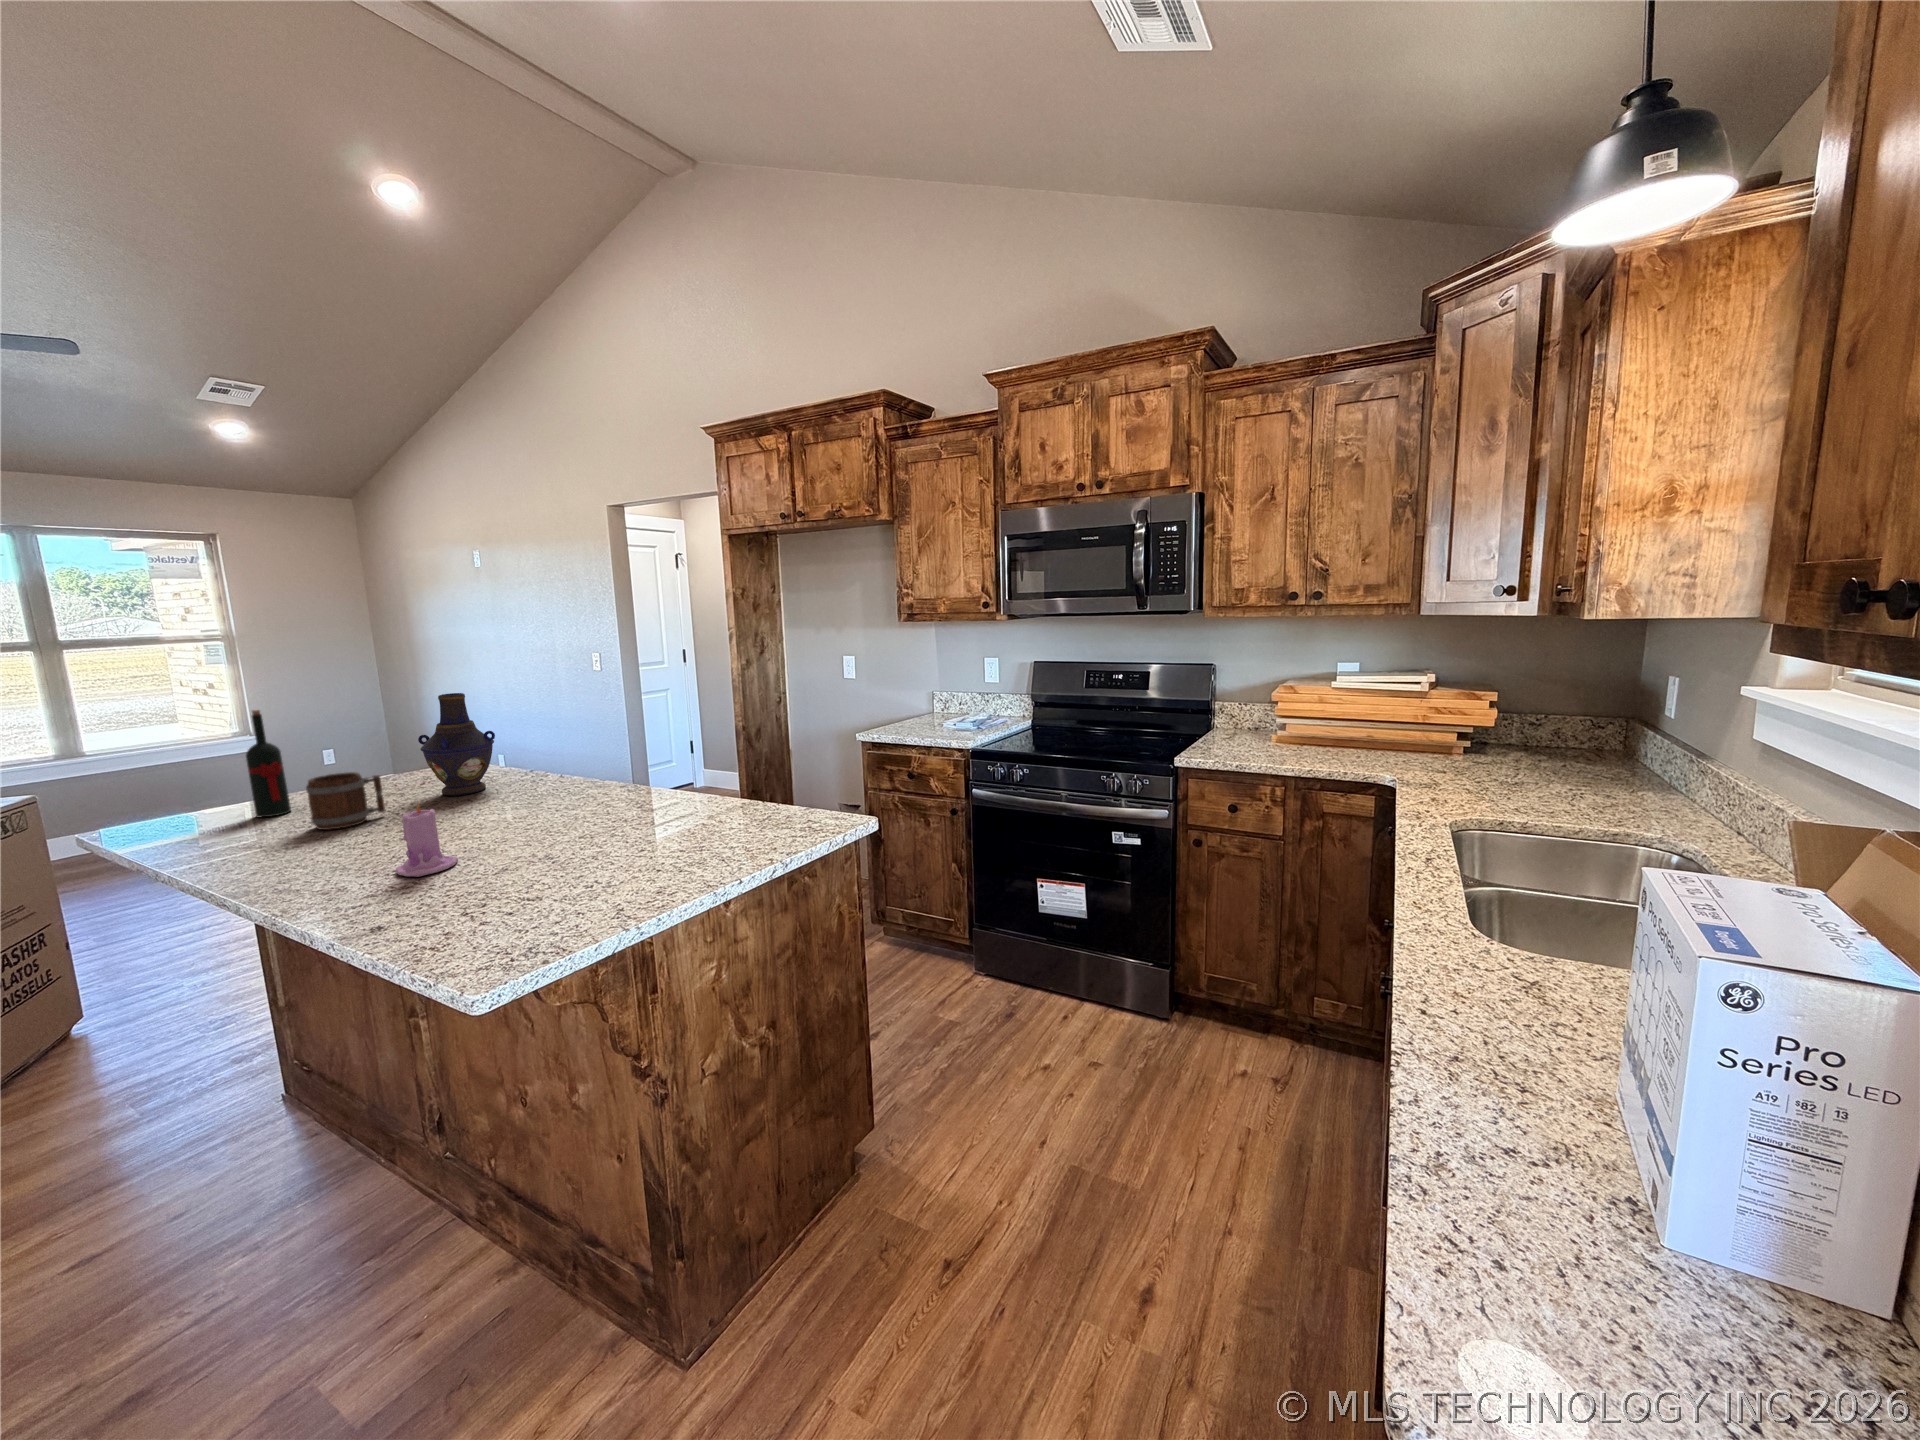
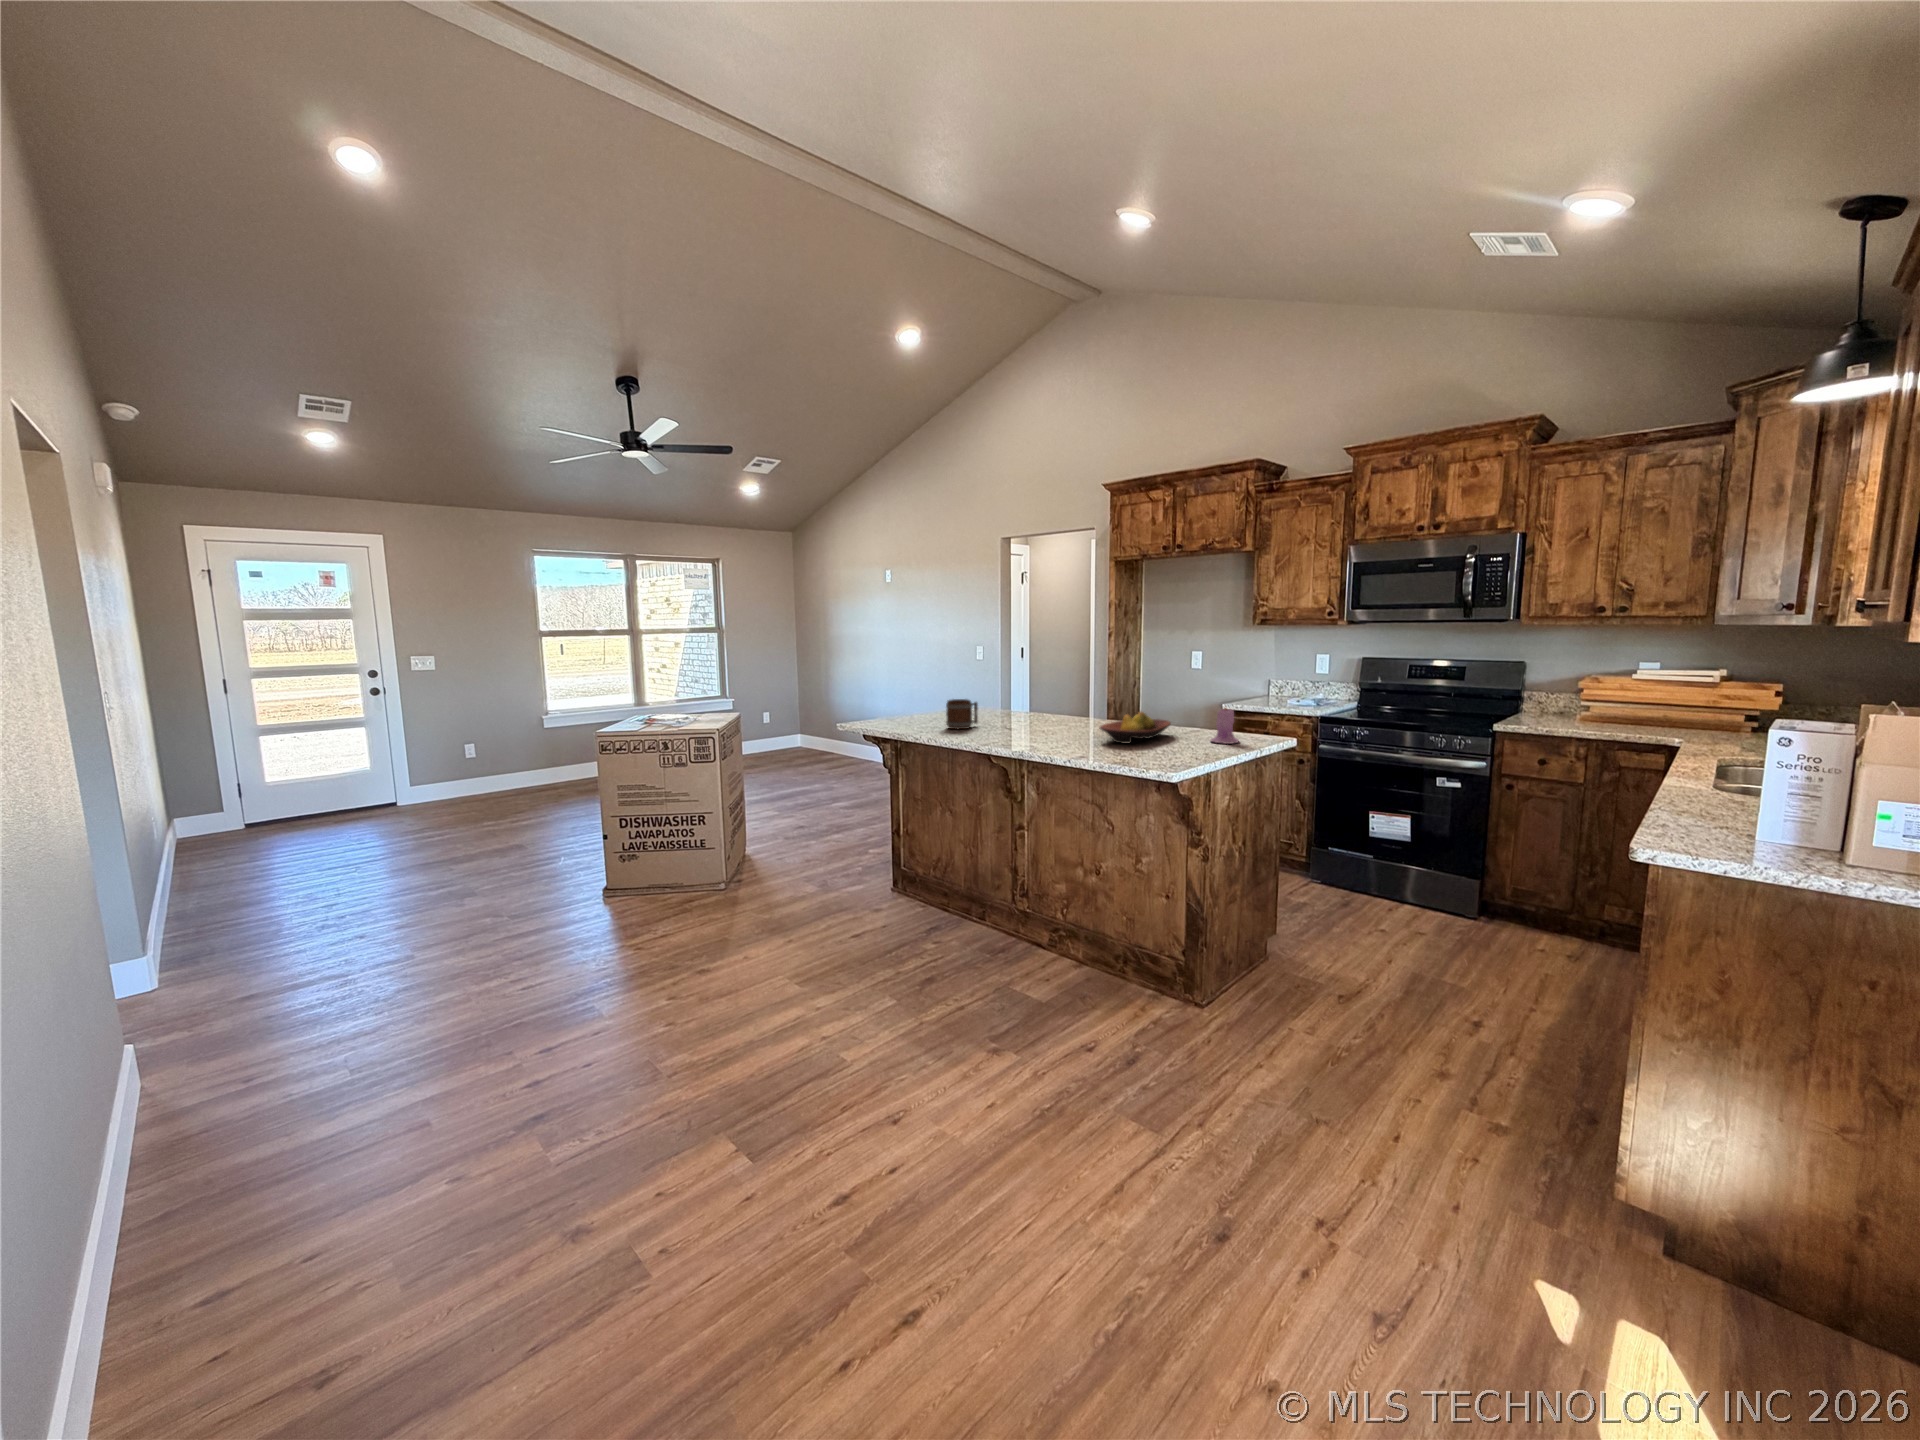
vase: present [418,693,495,796] -> none [981,658,1023,720]
wine bottle: present [246,710,291,817] -> none [899,662,916,724]
fruit bowl: none [519,789,679,858] -> present [1099,712,1171,743]
candle: present [396,802,458,877] -> present [1211,708,1239,744]

